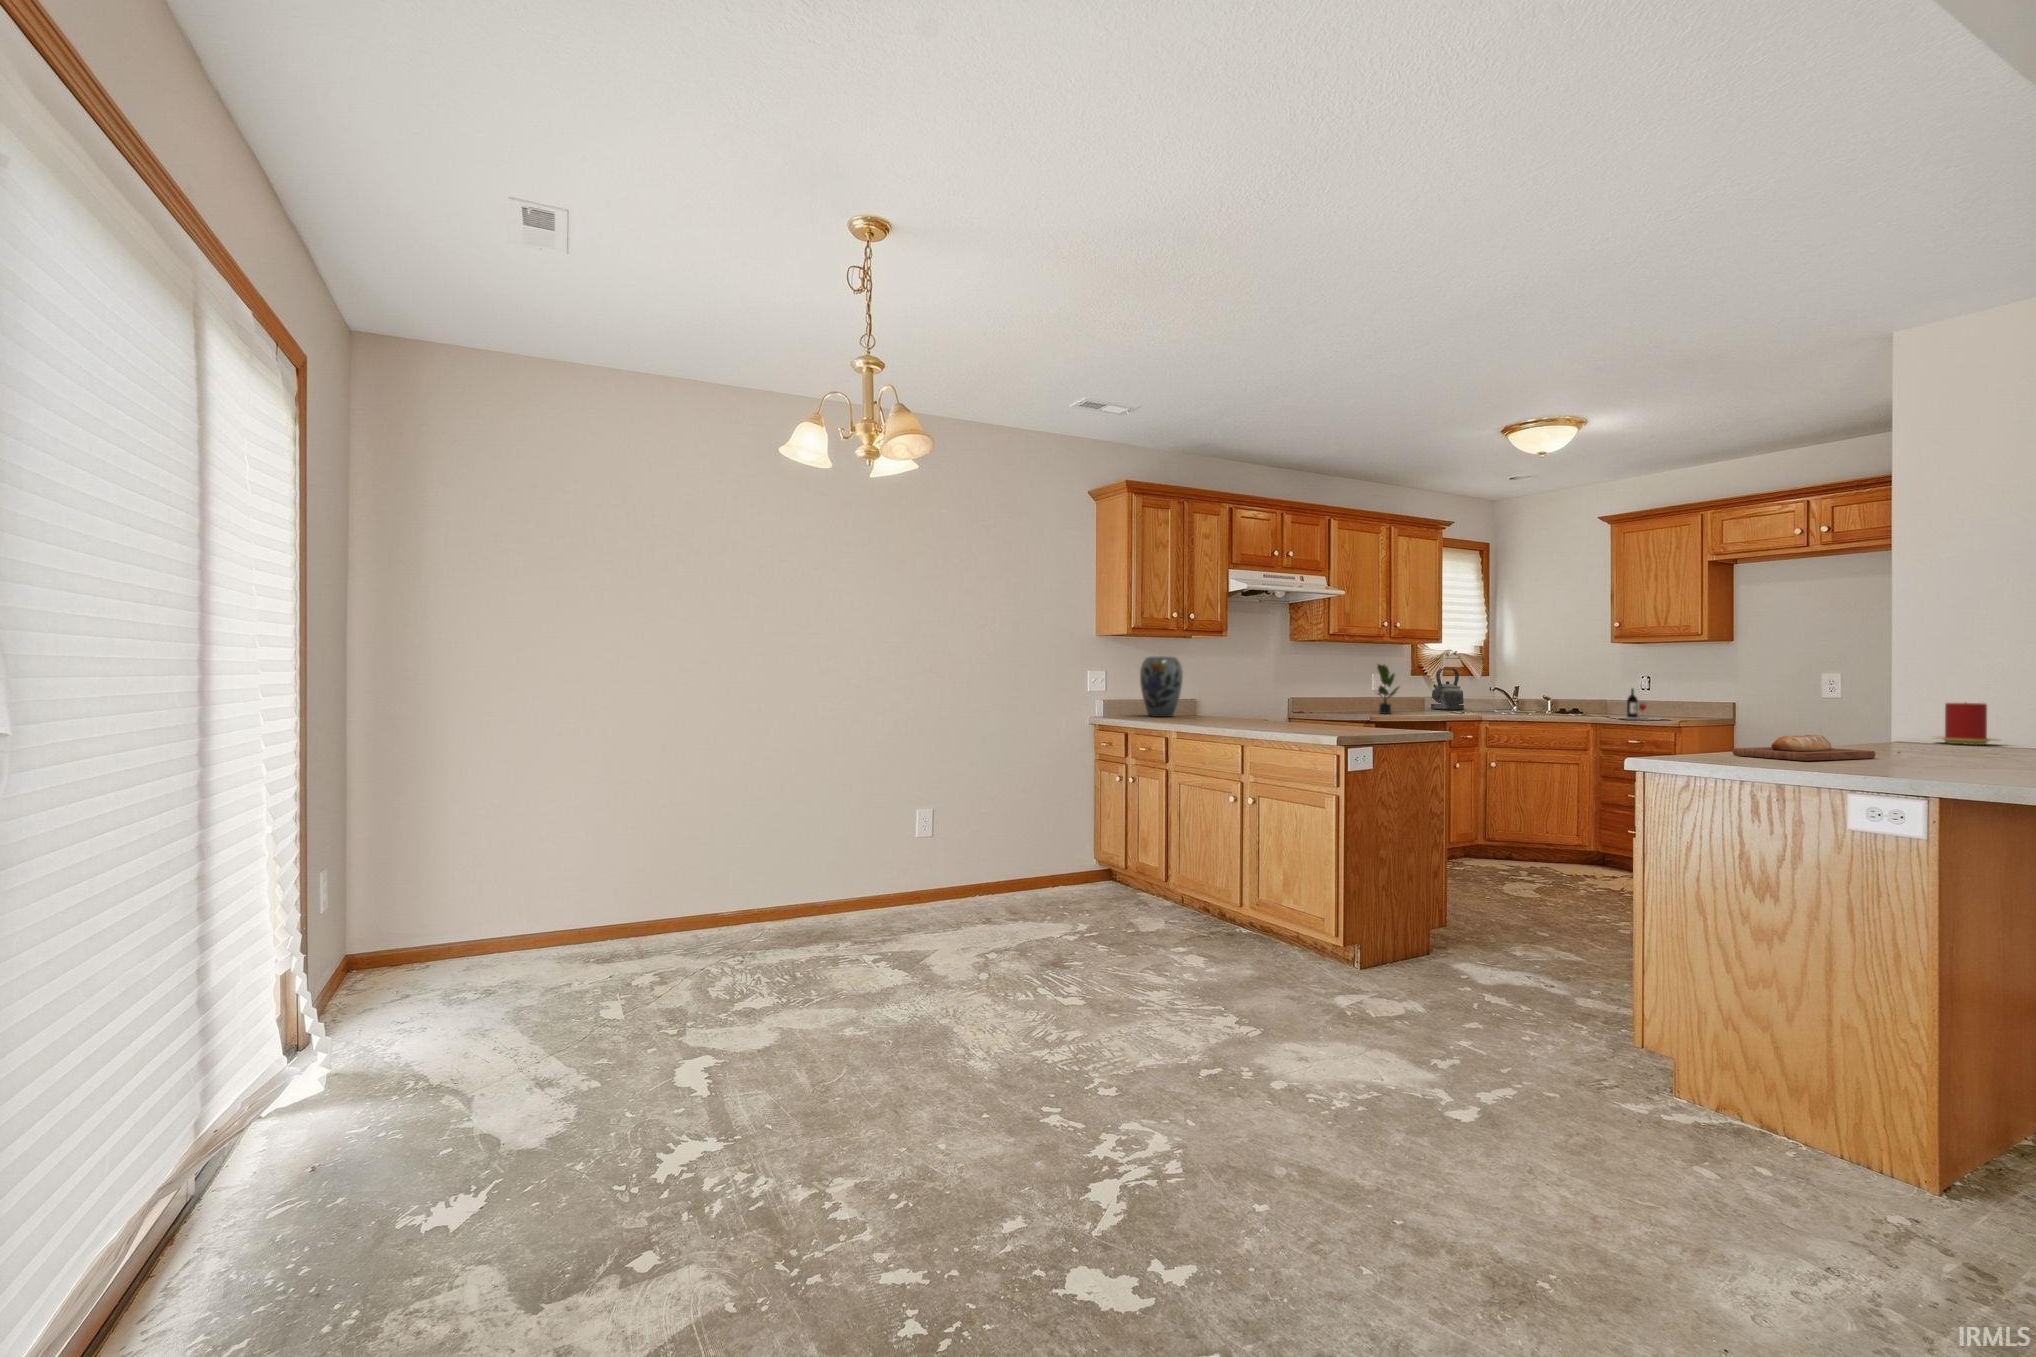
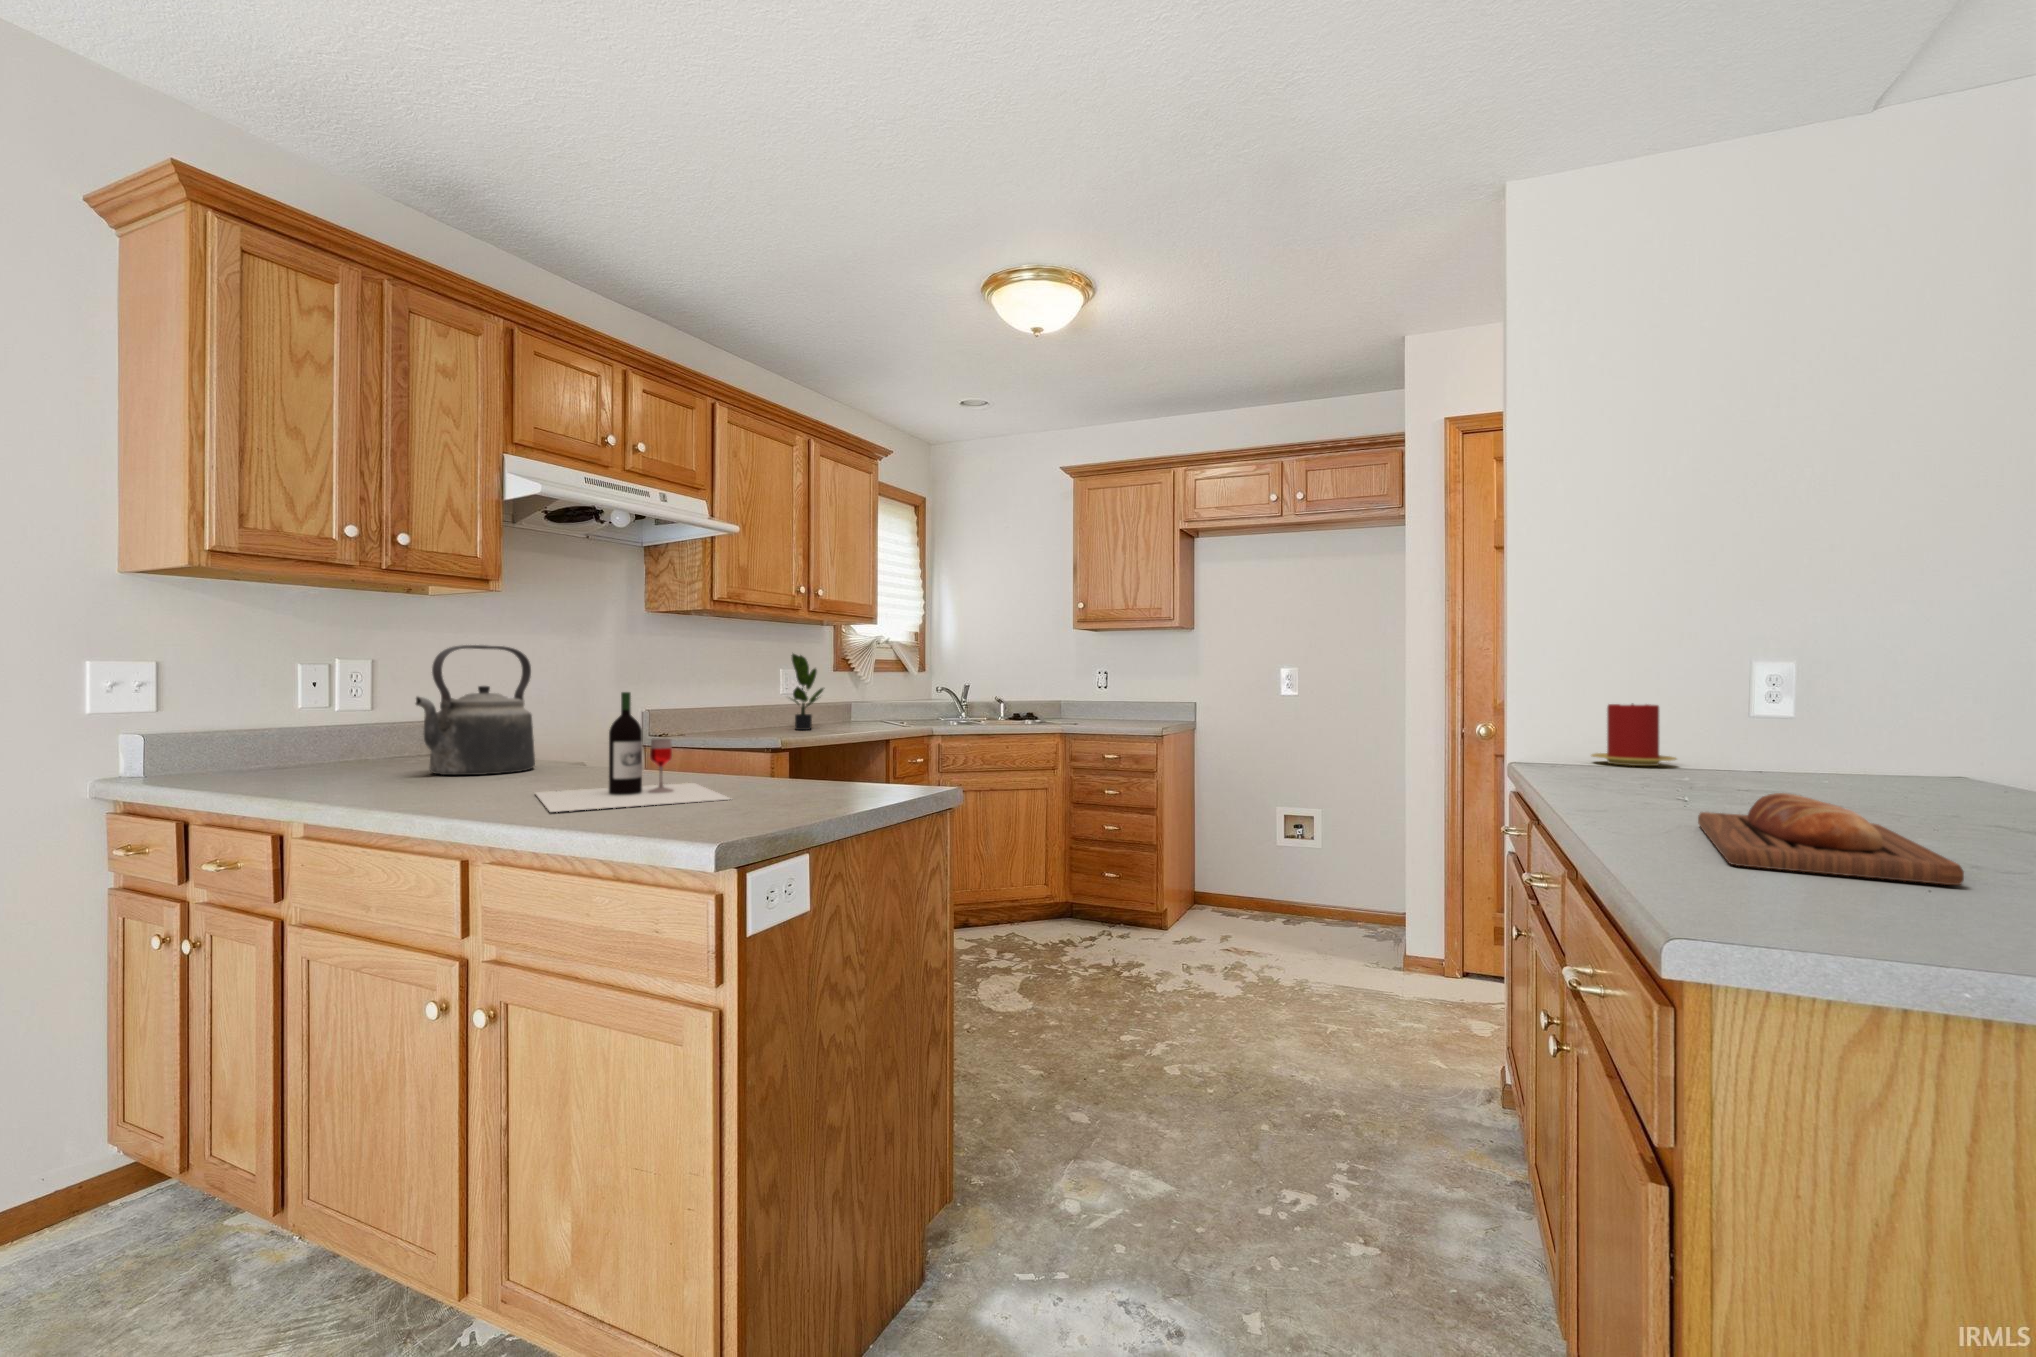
vase: present [1140,656,1183,717] -> none [262,627,385,769]
kettle: present [1431,668,1464,710] -> present [416,645,535,775]
wine bottle: present [1627,688,1647,719] -> present [536,692,732,812]

